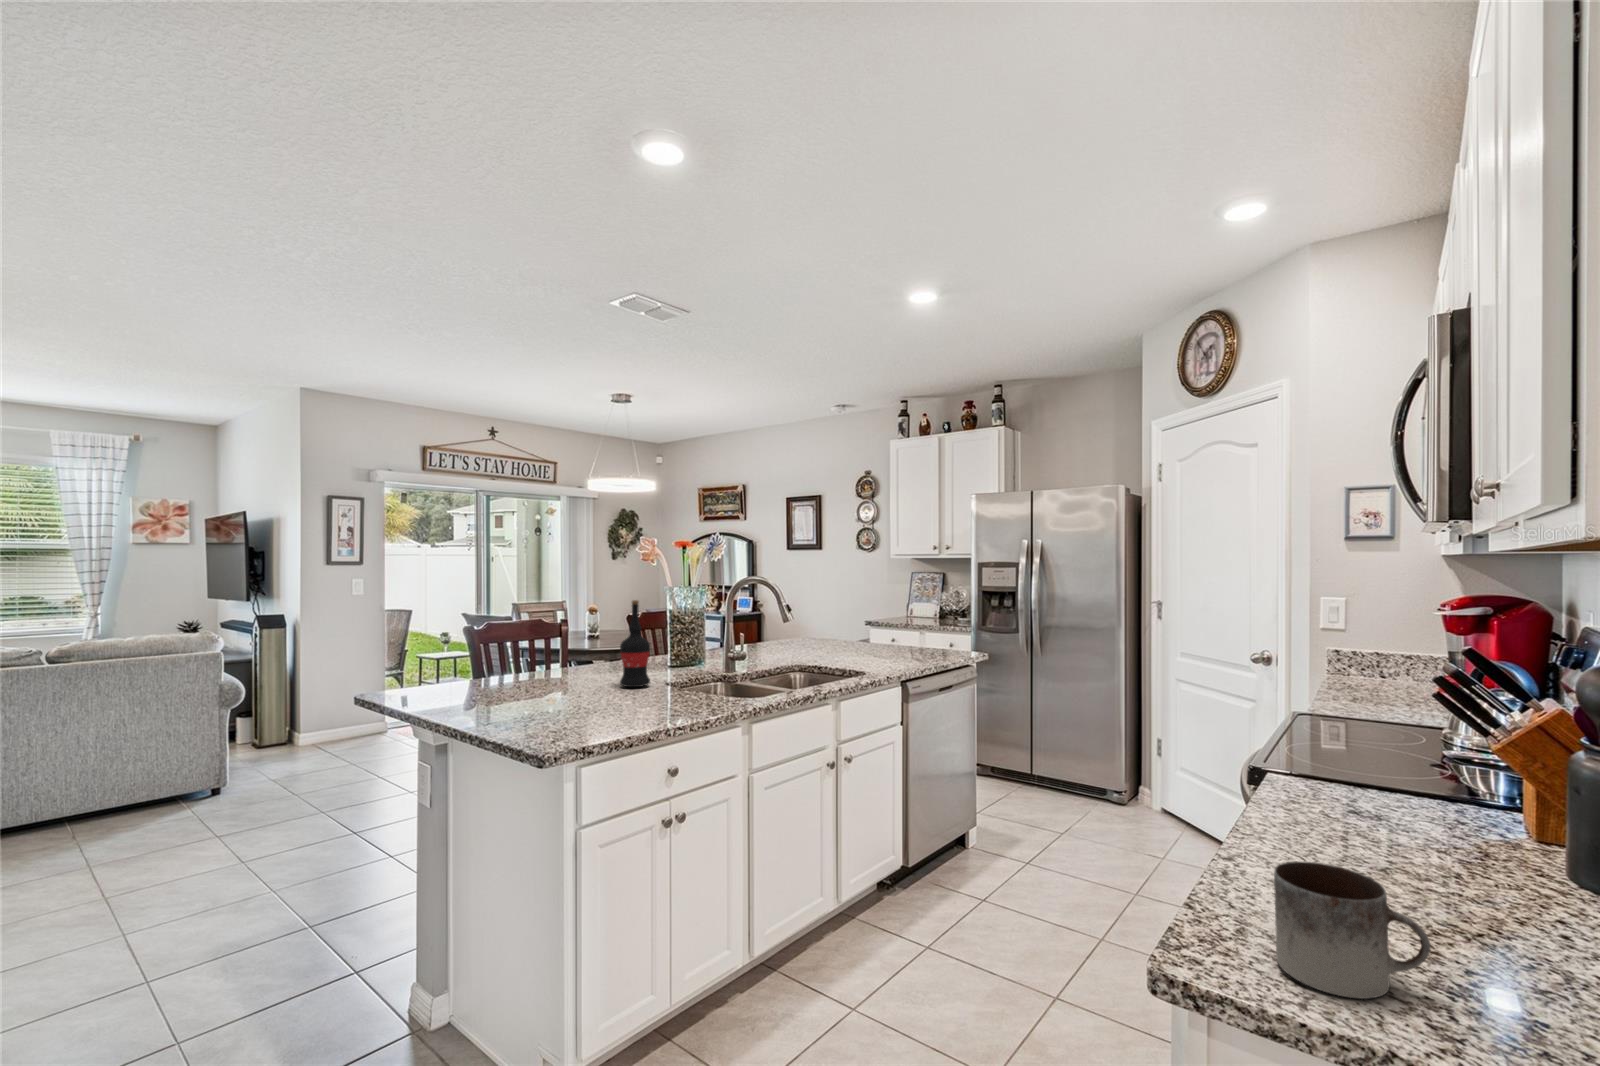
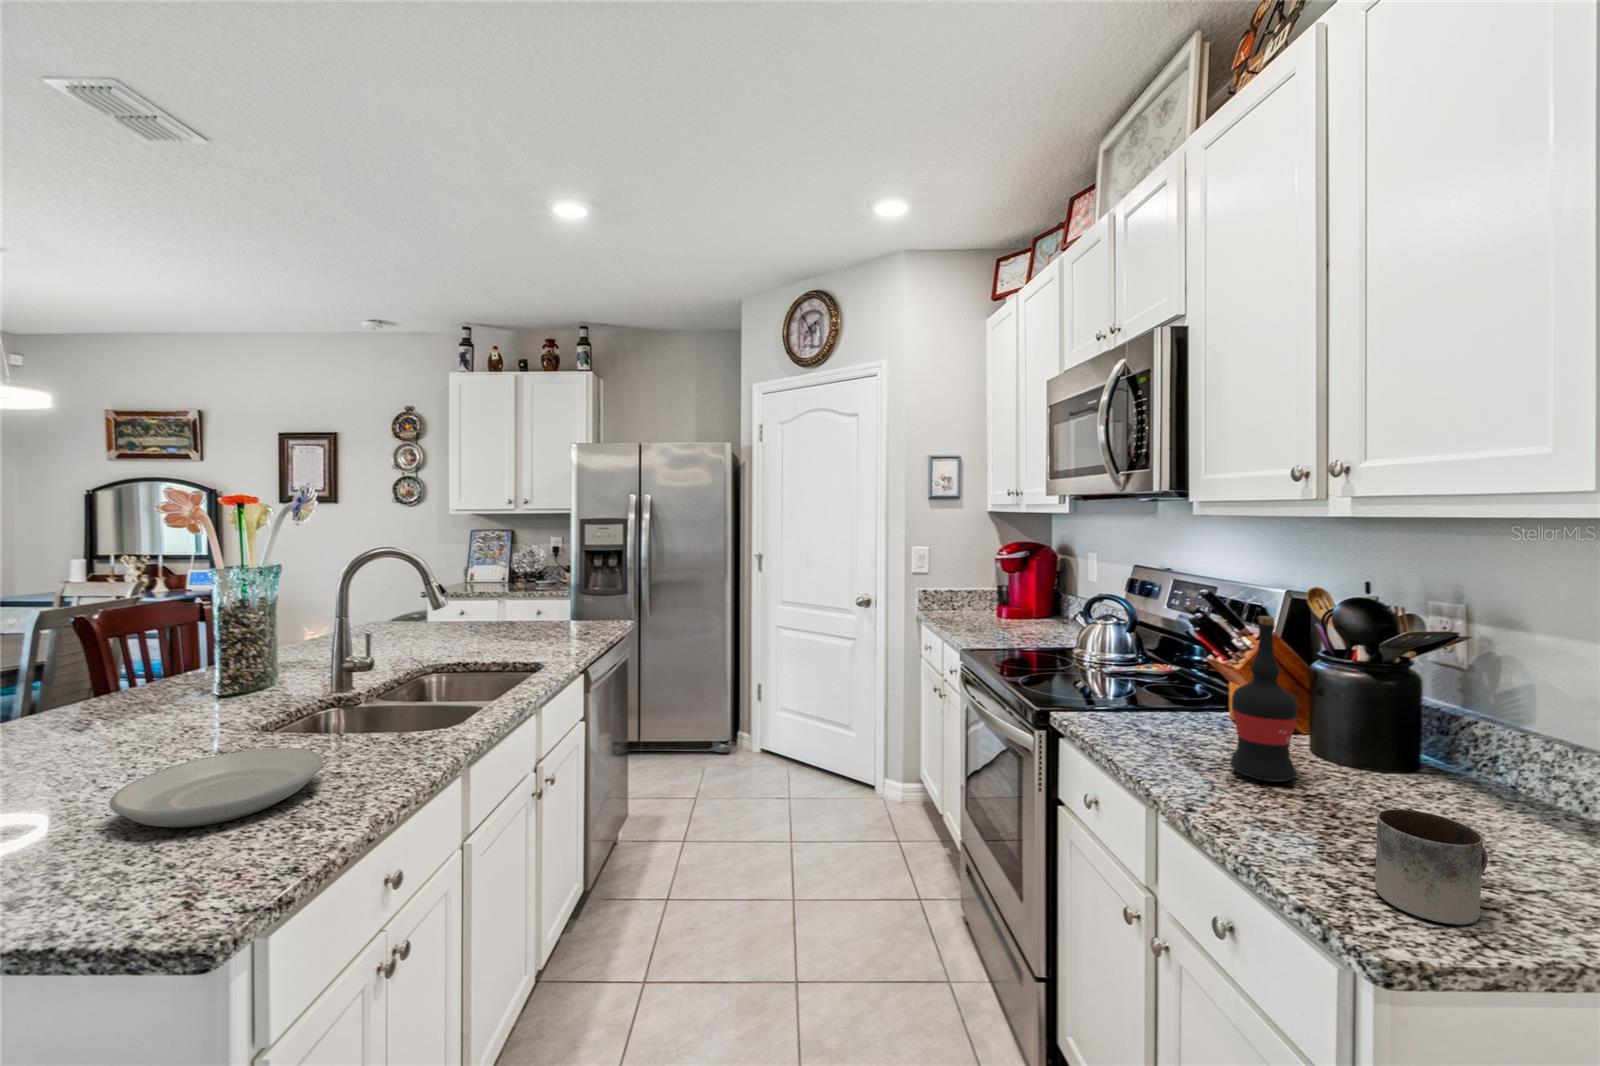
wine bottle: present [620,600,650,687] -> present [1230,616,1298,782]
plate: none [554,686,652,715] -> present [110,748,323,828]

